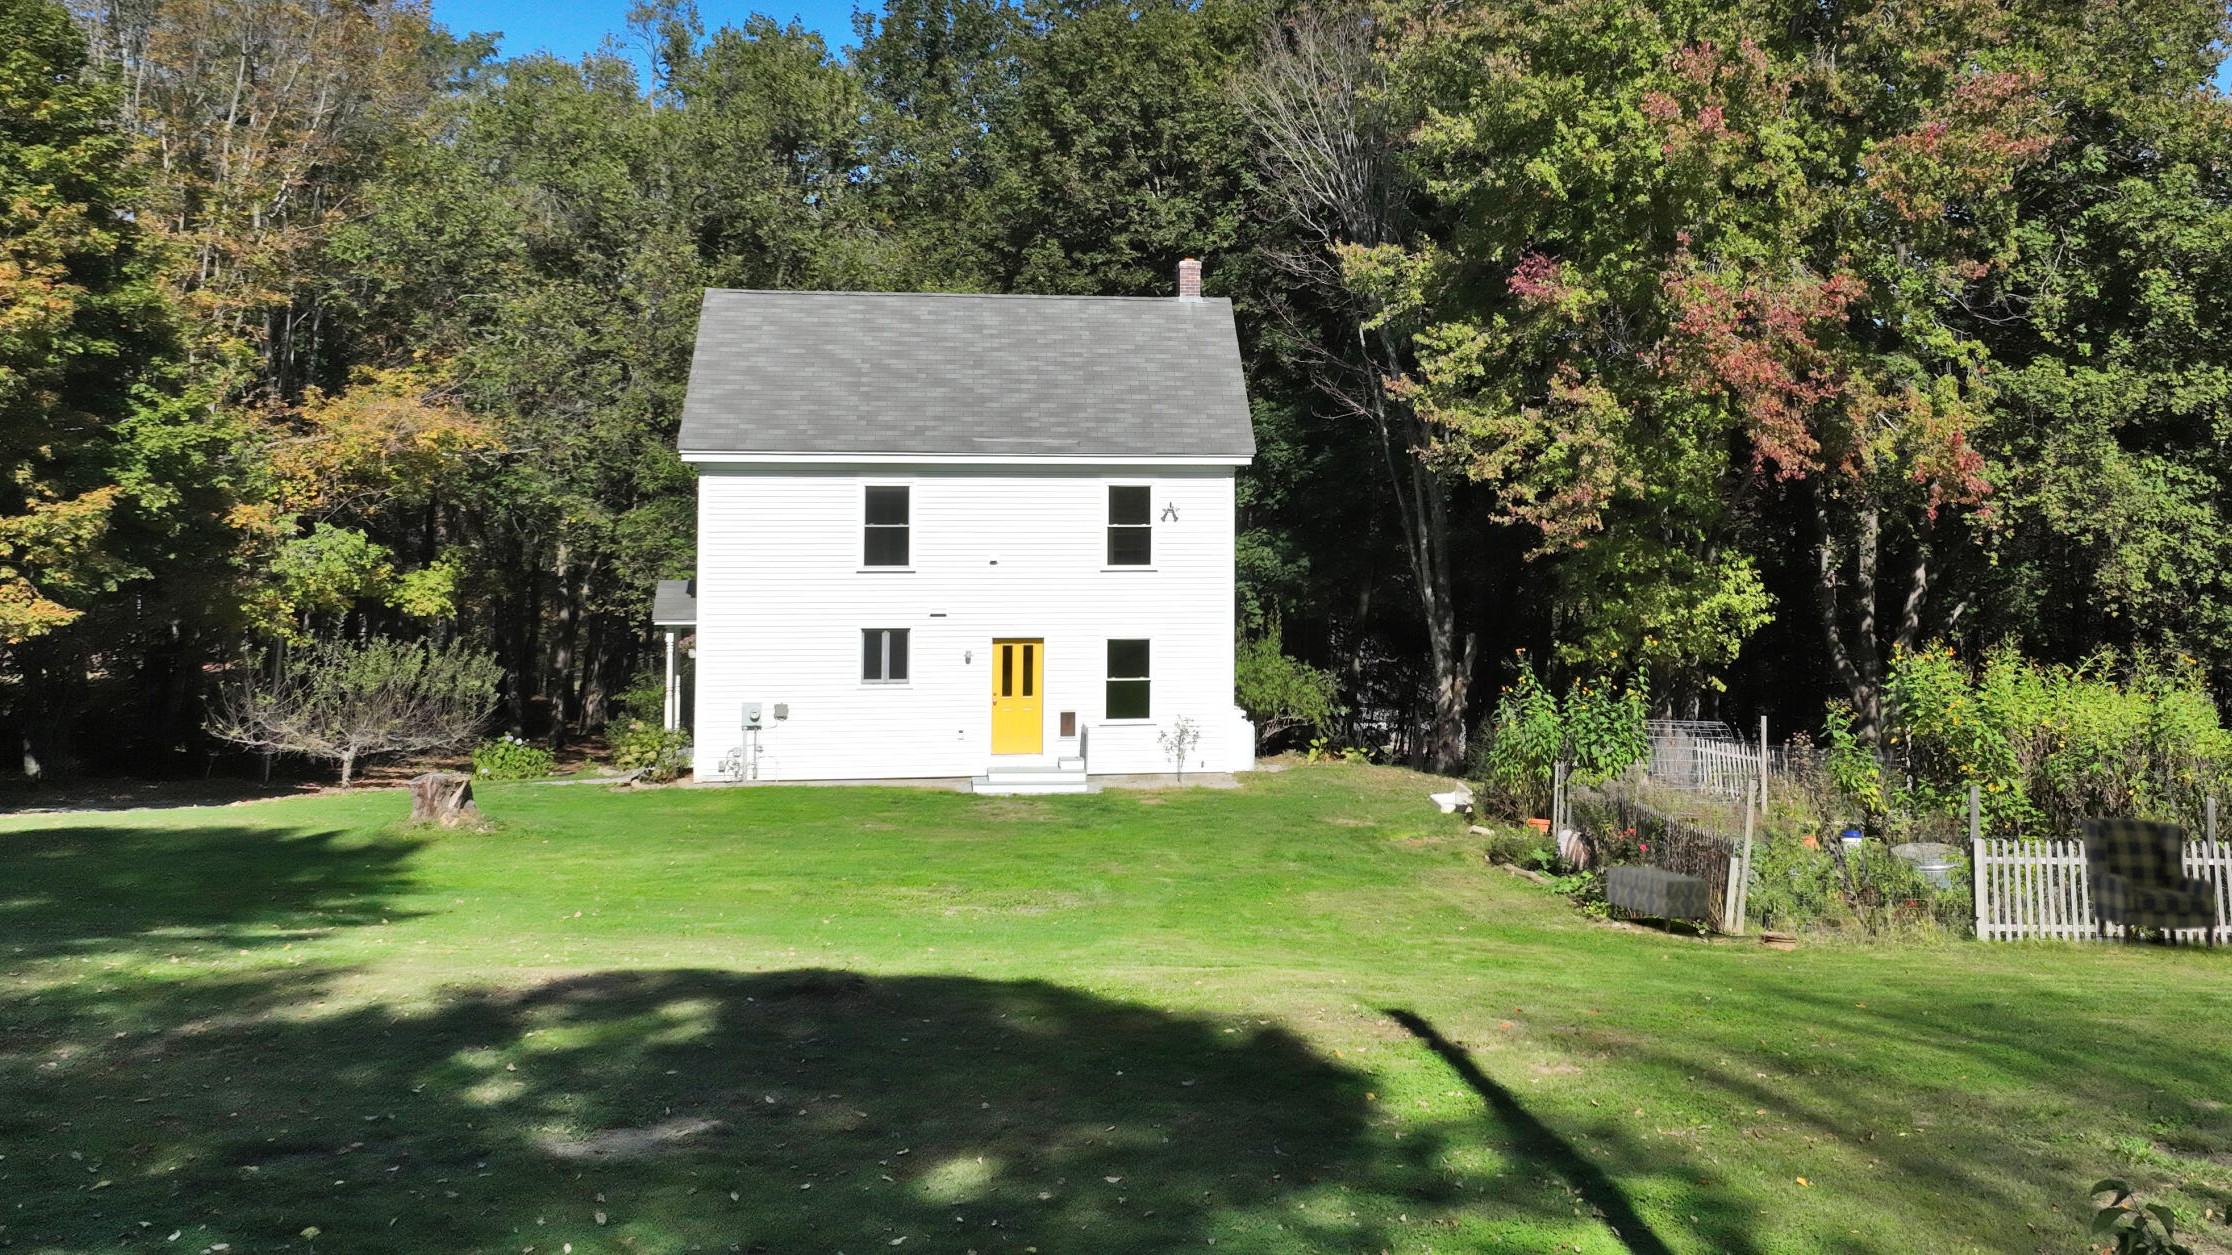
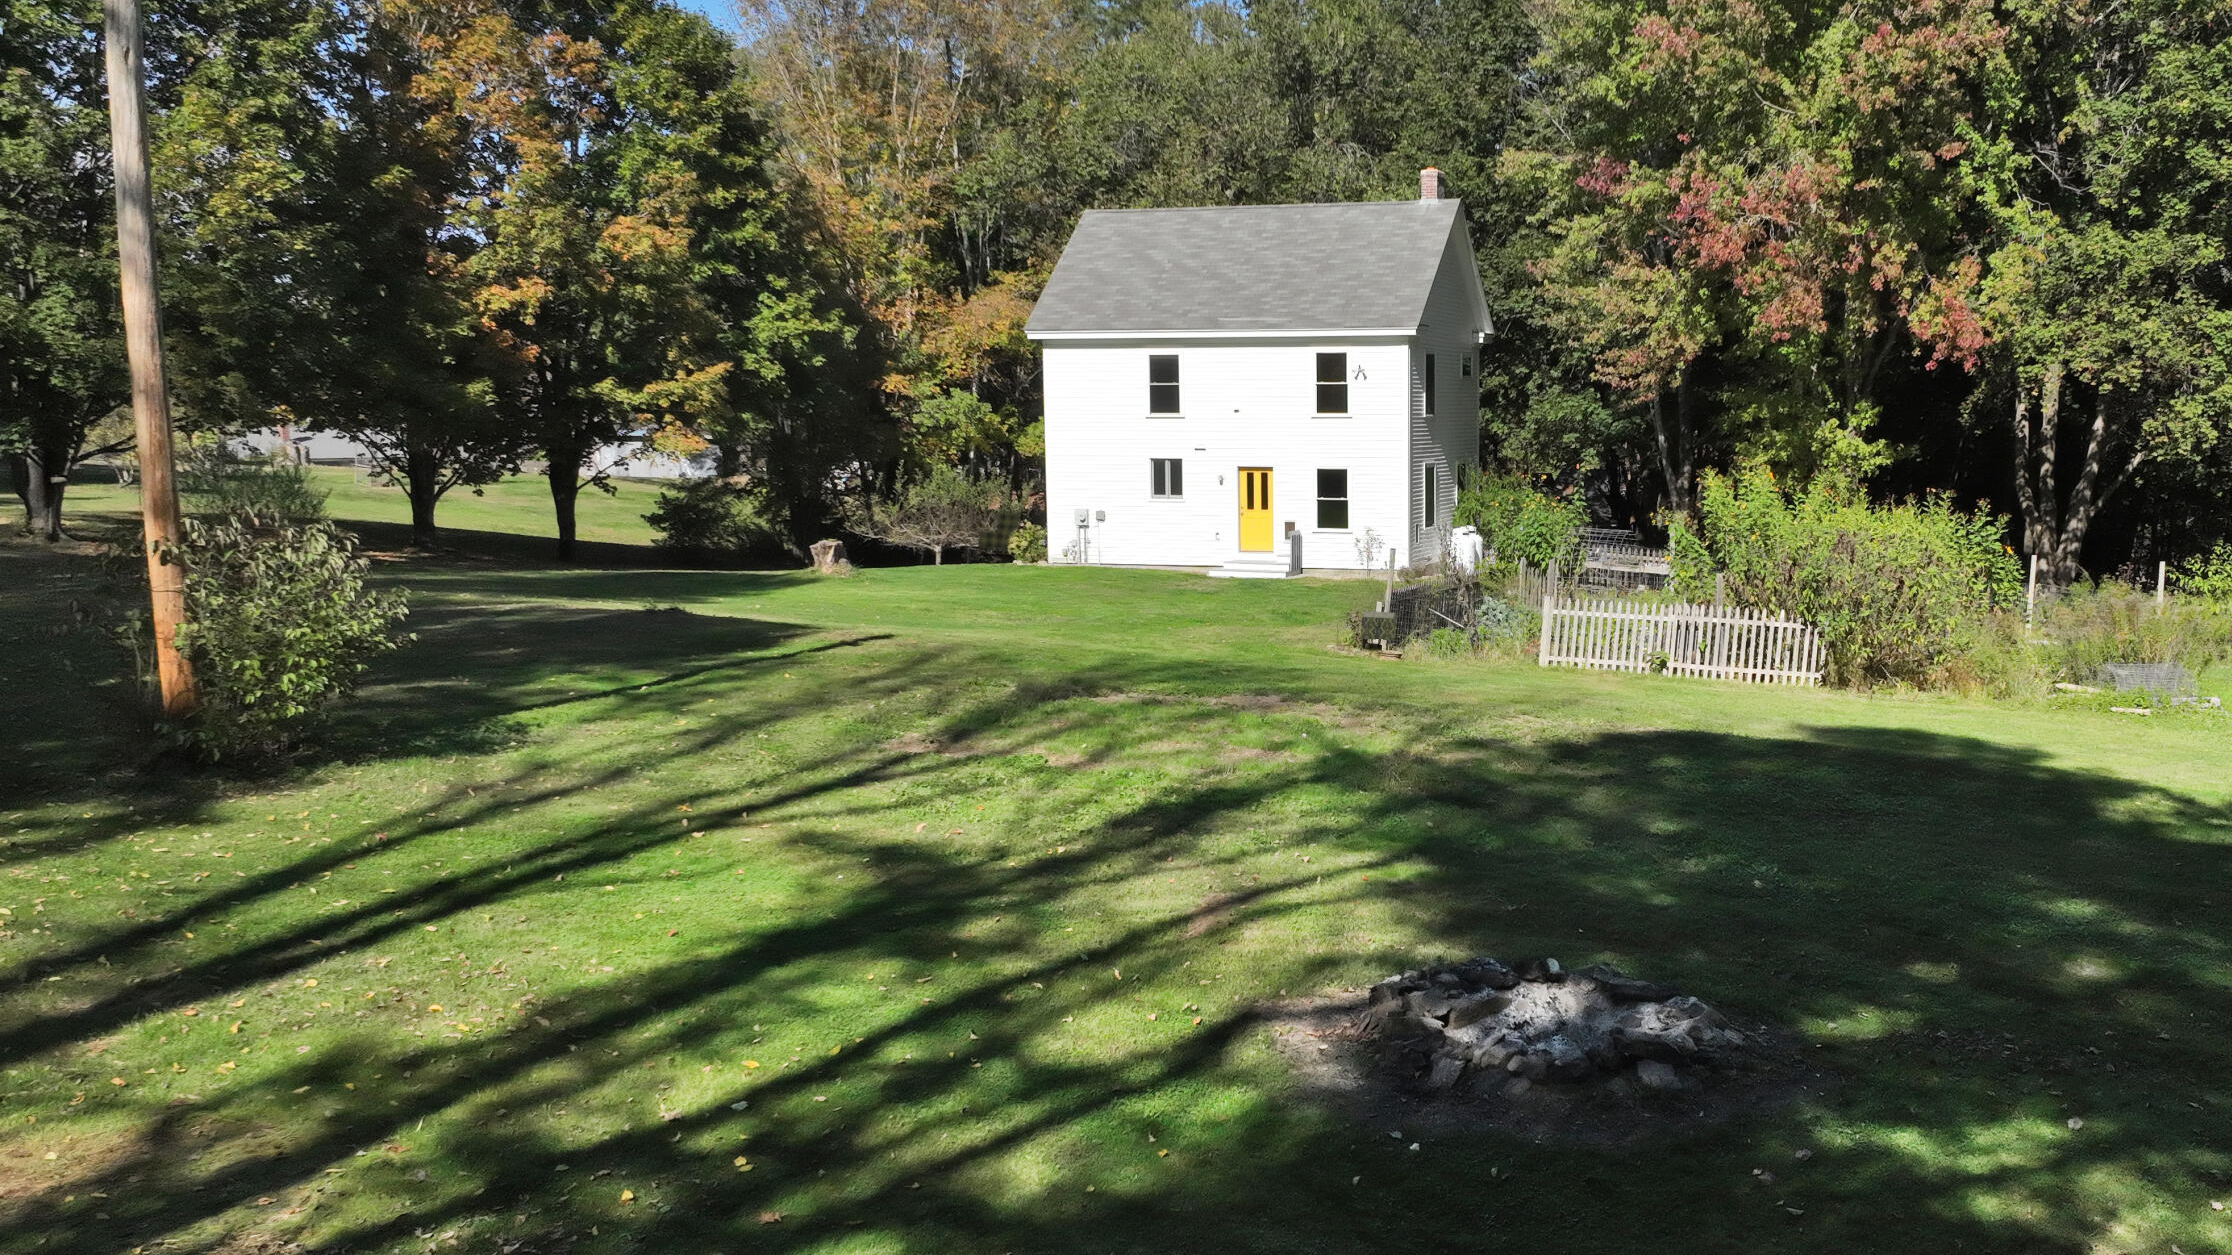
chair: present [2080,818,2217,949] -> present [978,512,1019,555]

